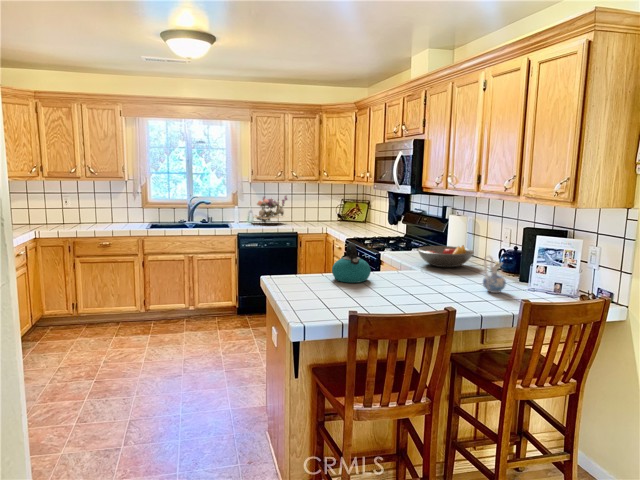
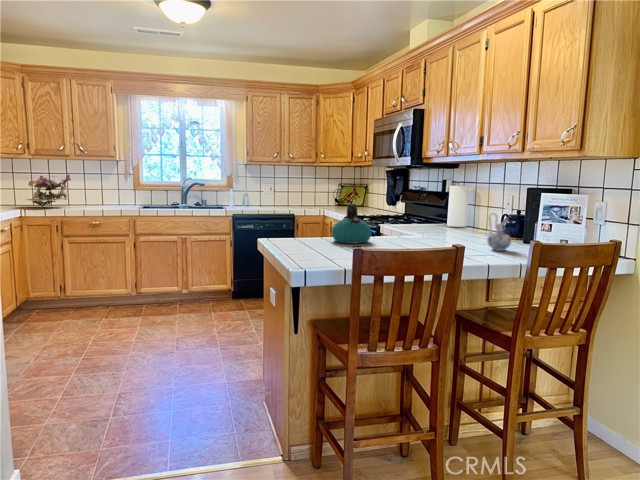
flower arrangement: present [254,196,287,222] -> present [27,175,71,207]
fruit bowl: present [418,245,474,267] -> none [418,213,477,234]

